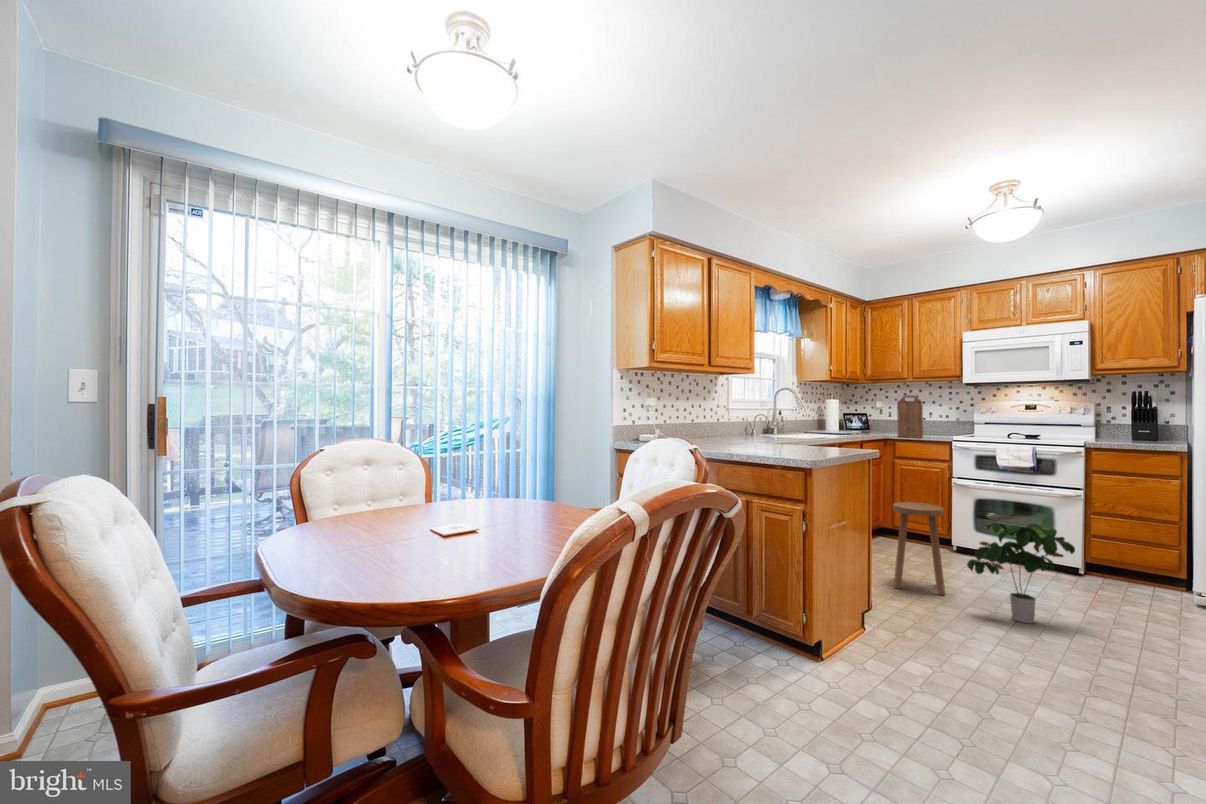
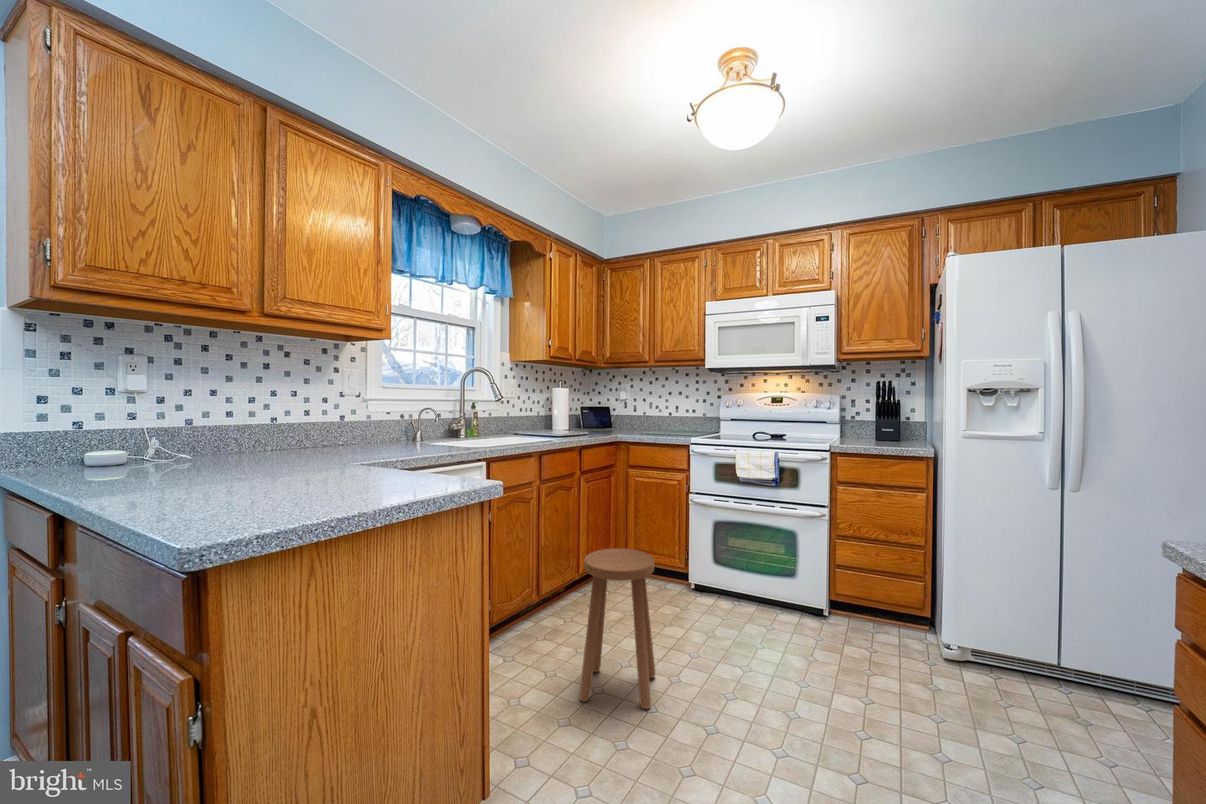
cutting board: present [897,395,923,438] -> none [632,383,659,440]
potted plant: present [967,523,1075,623] -> none [671,597,825,778]

